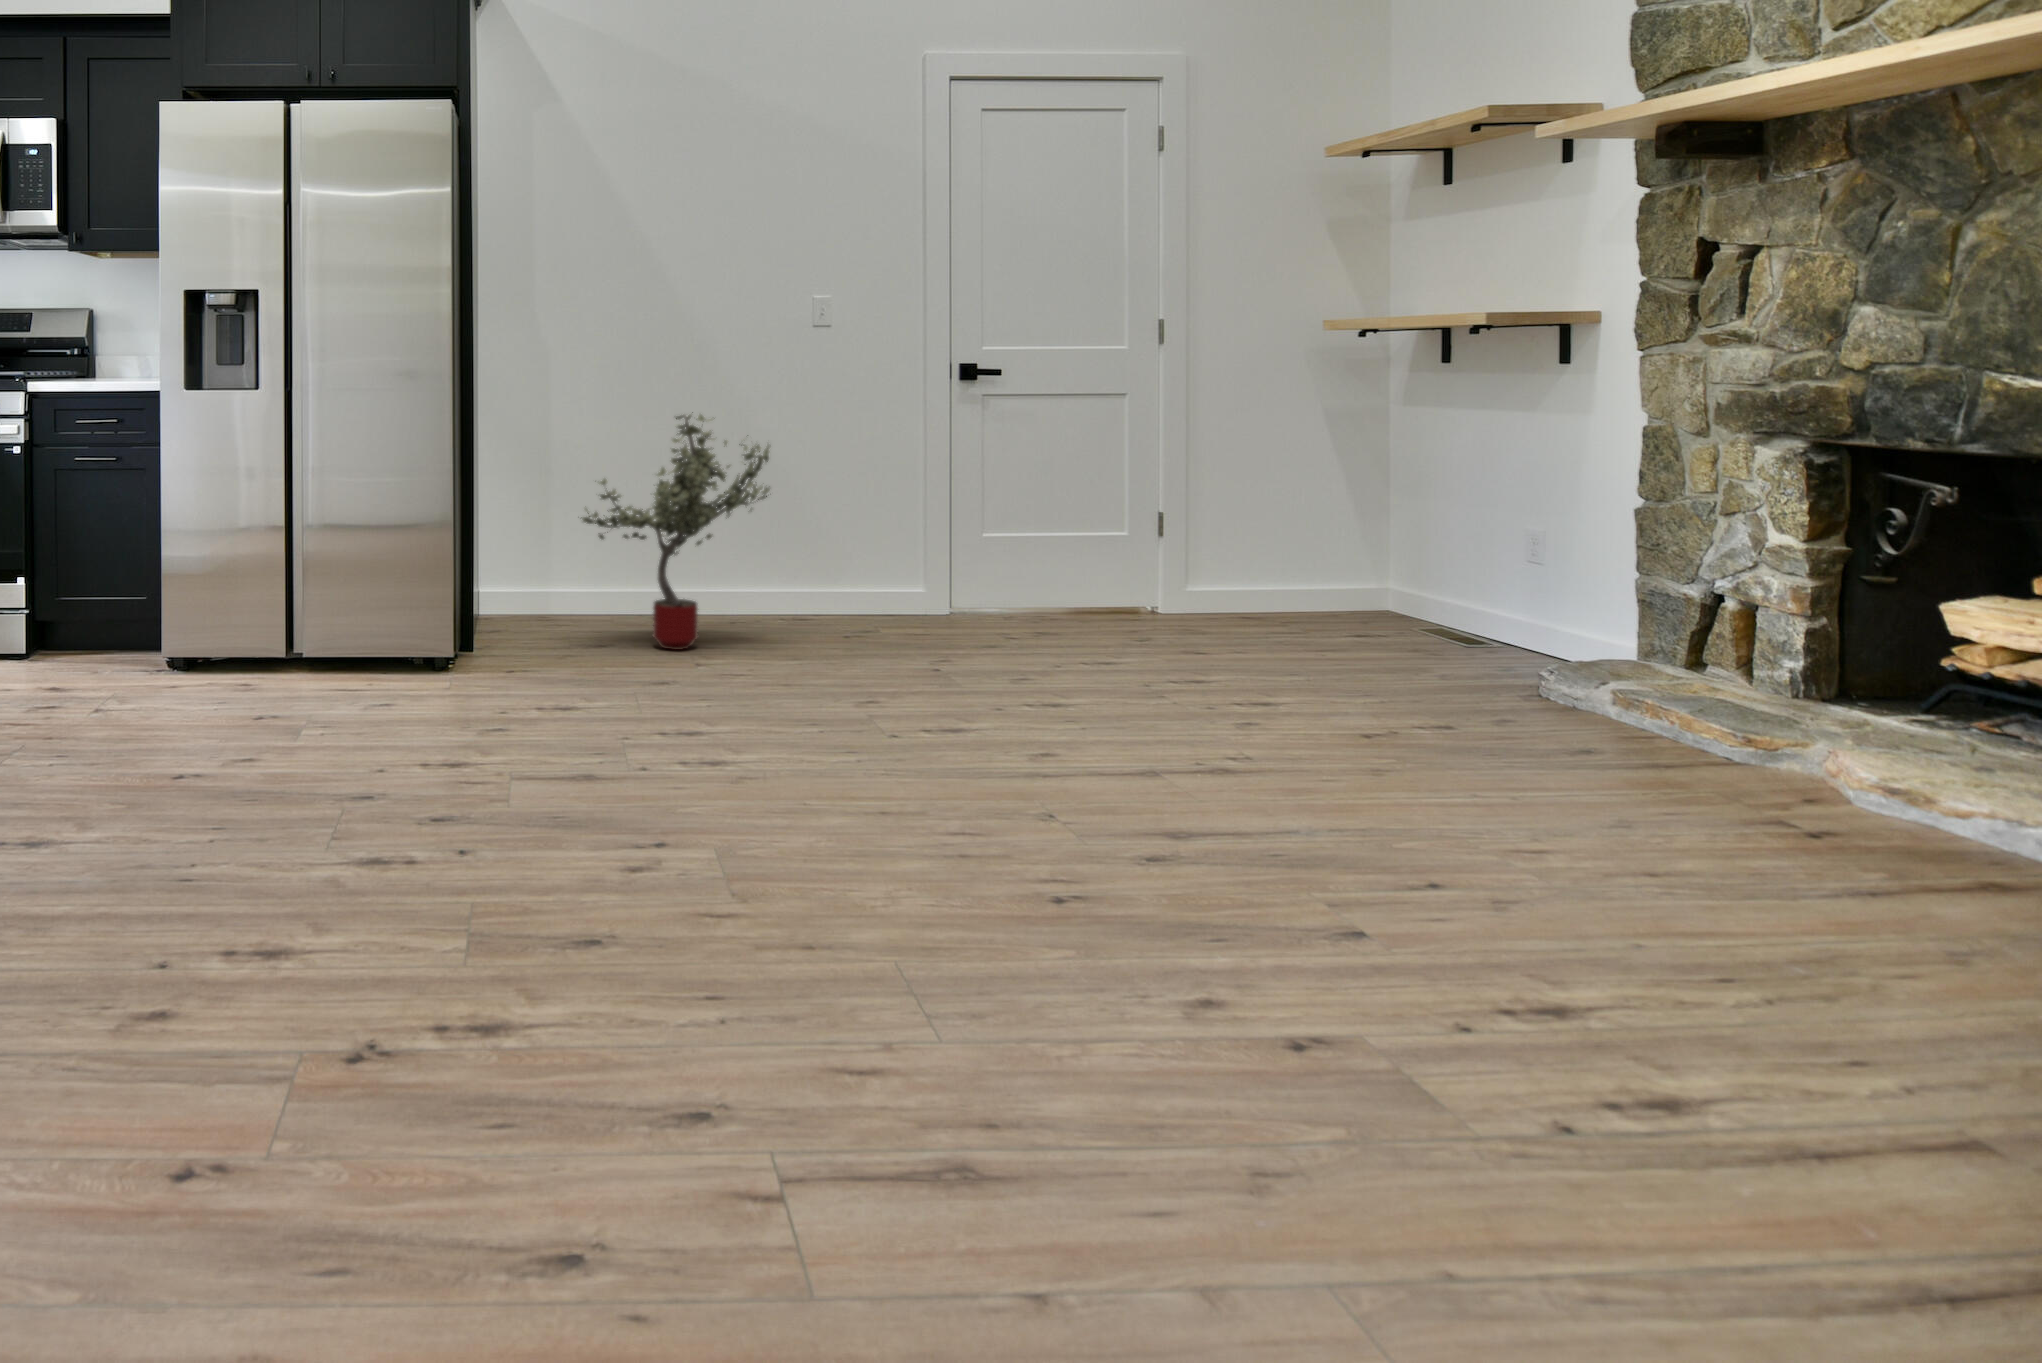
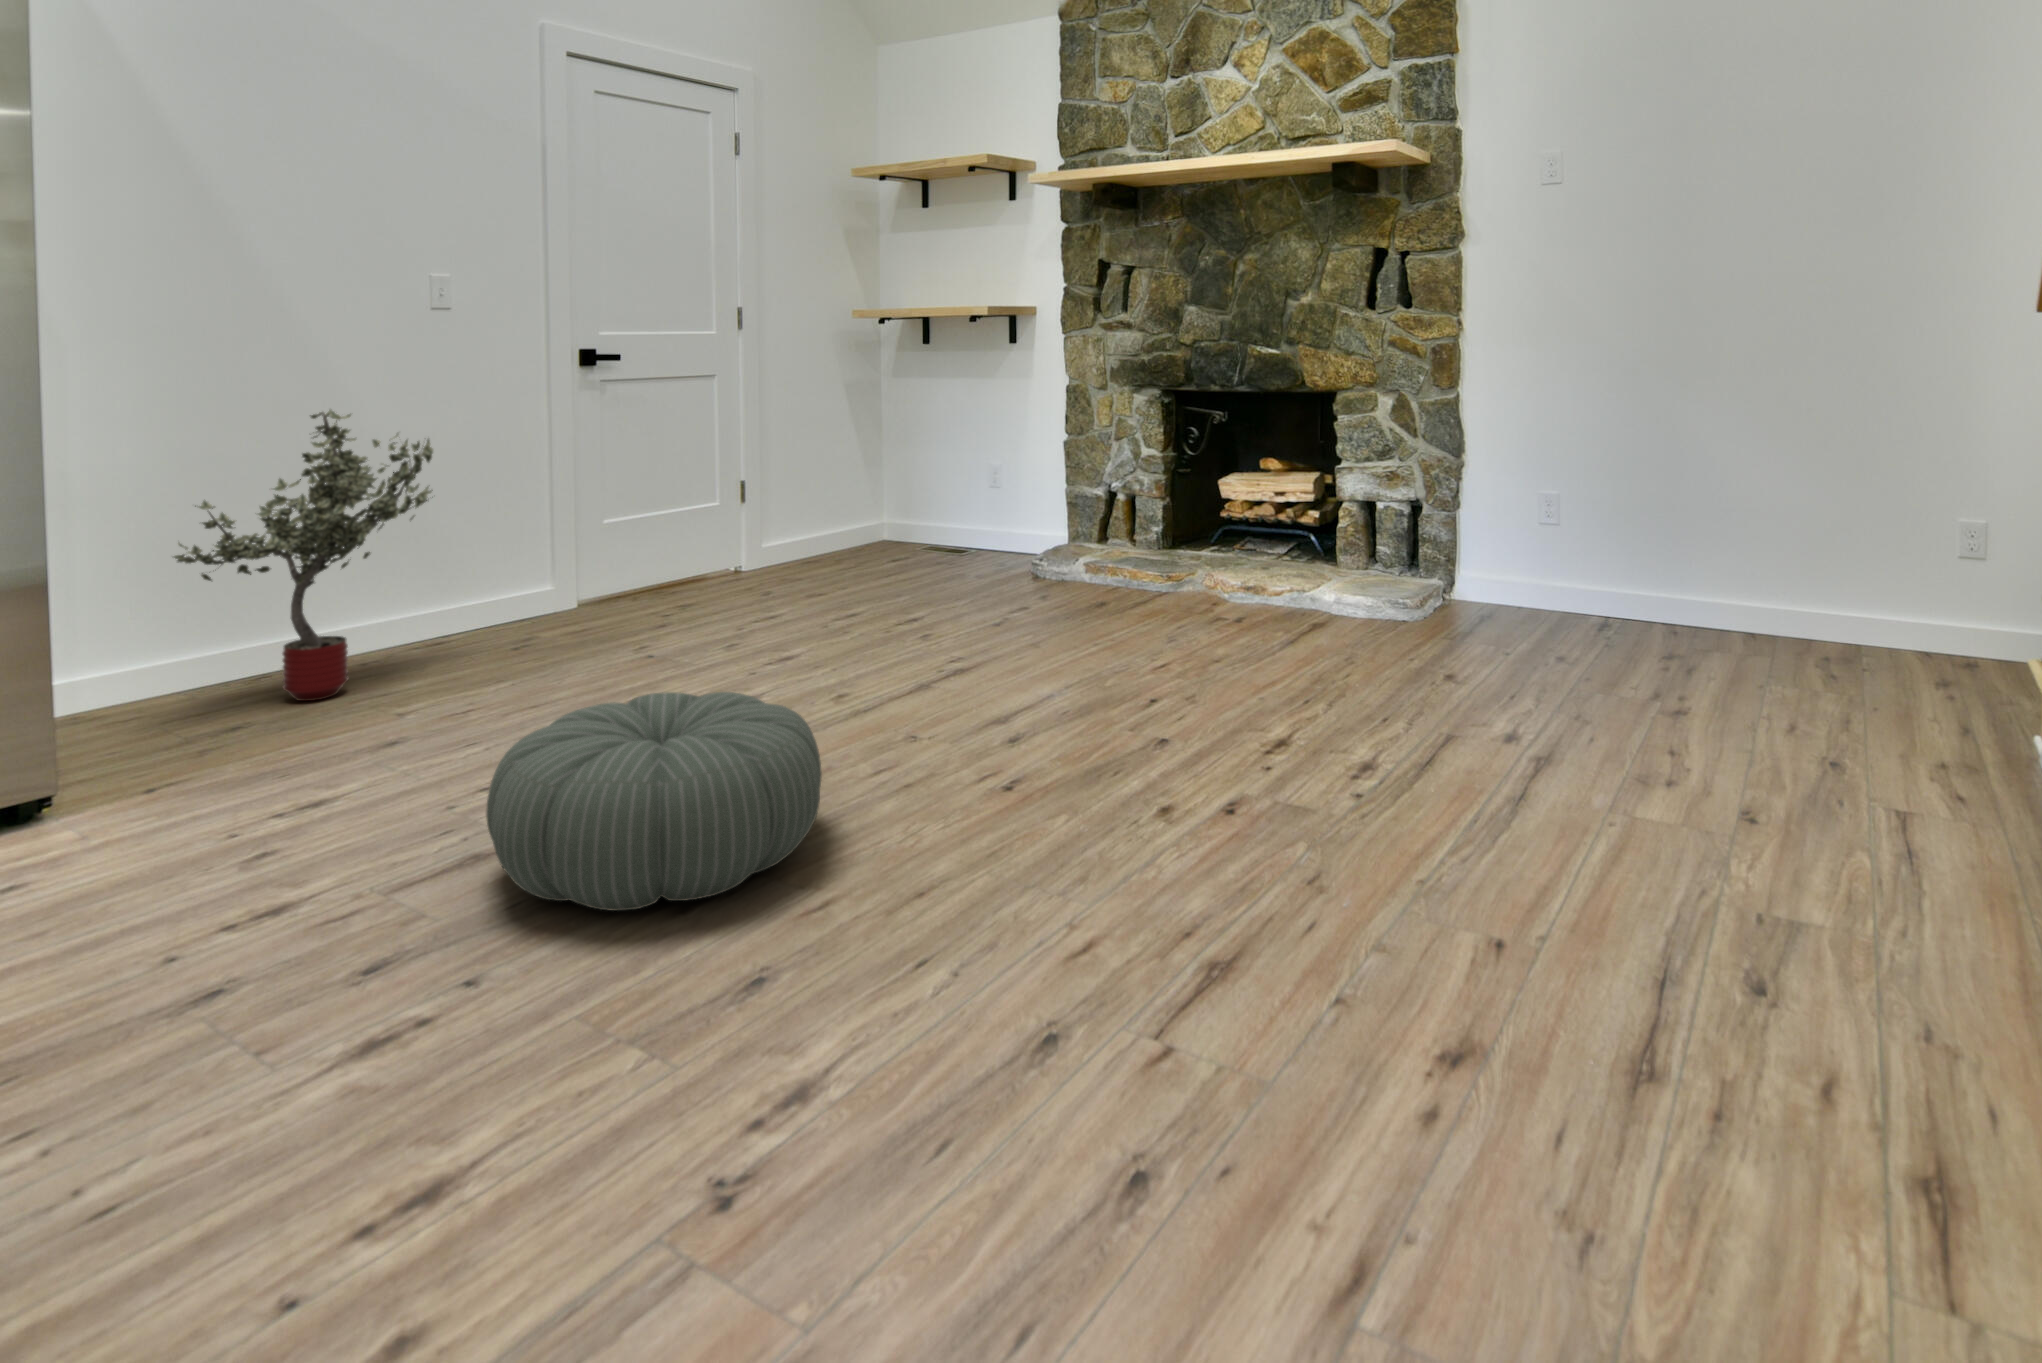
pouf: none [571,674,863,854] -> present [486,692,822,911]

